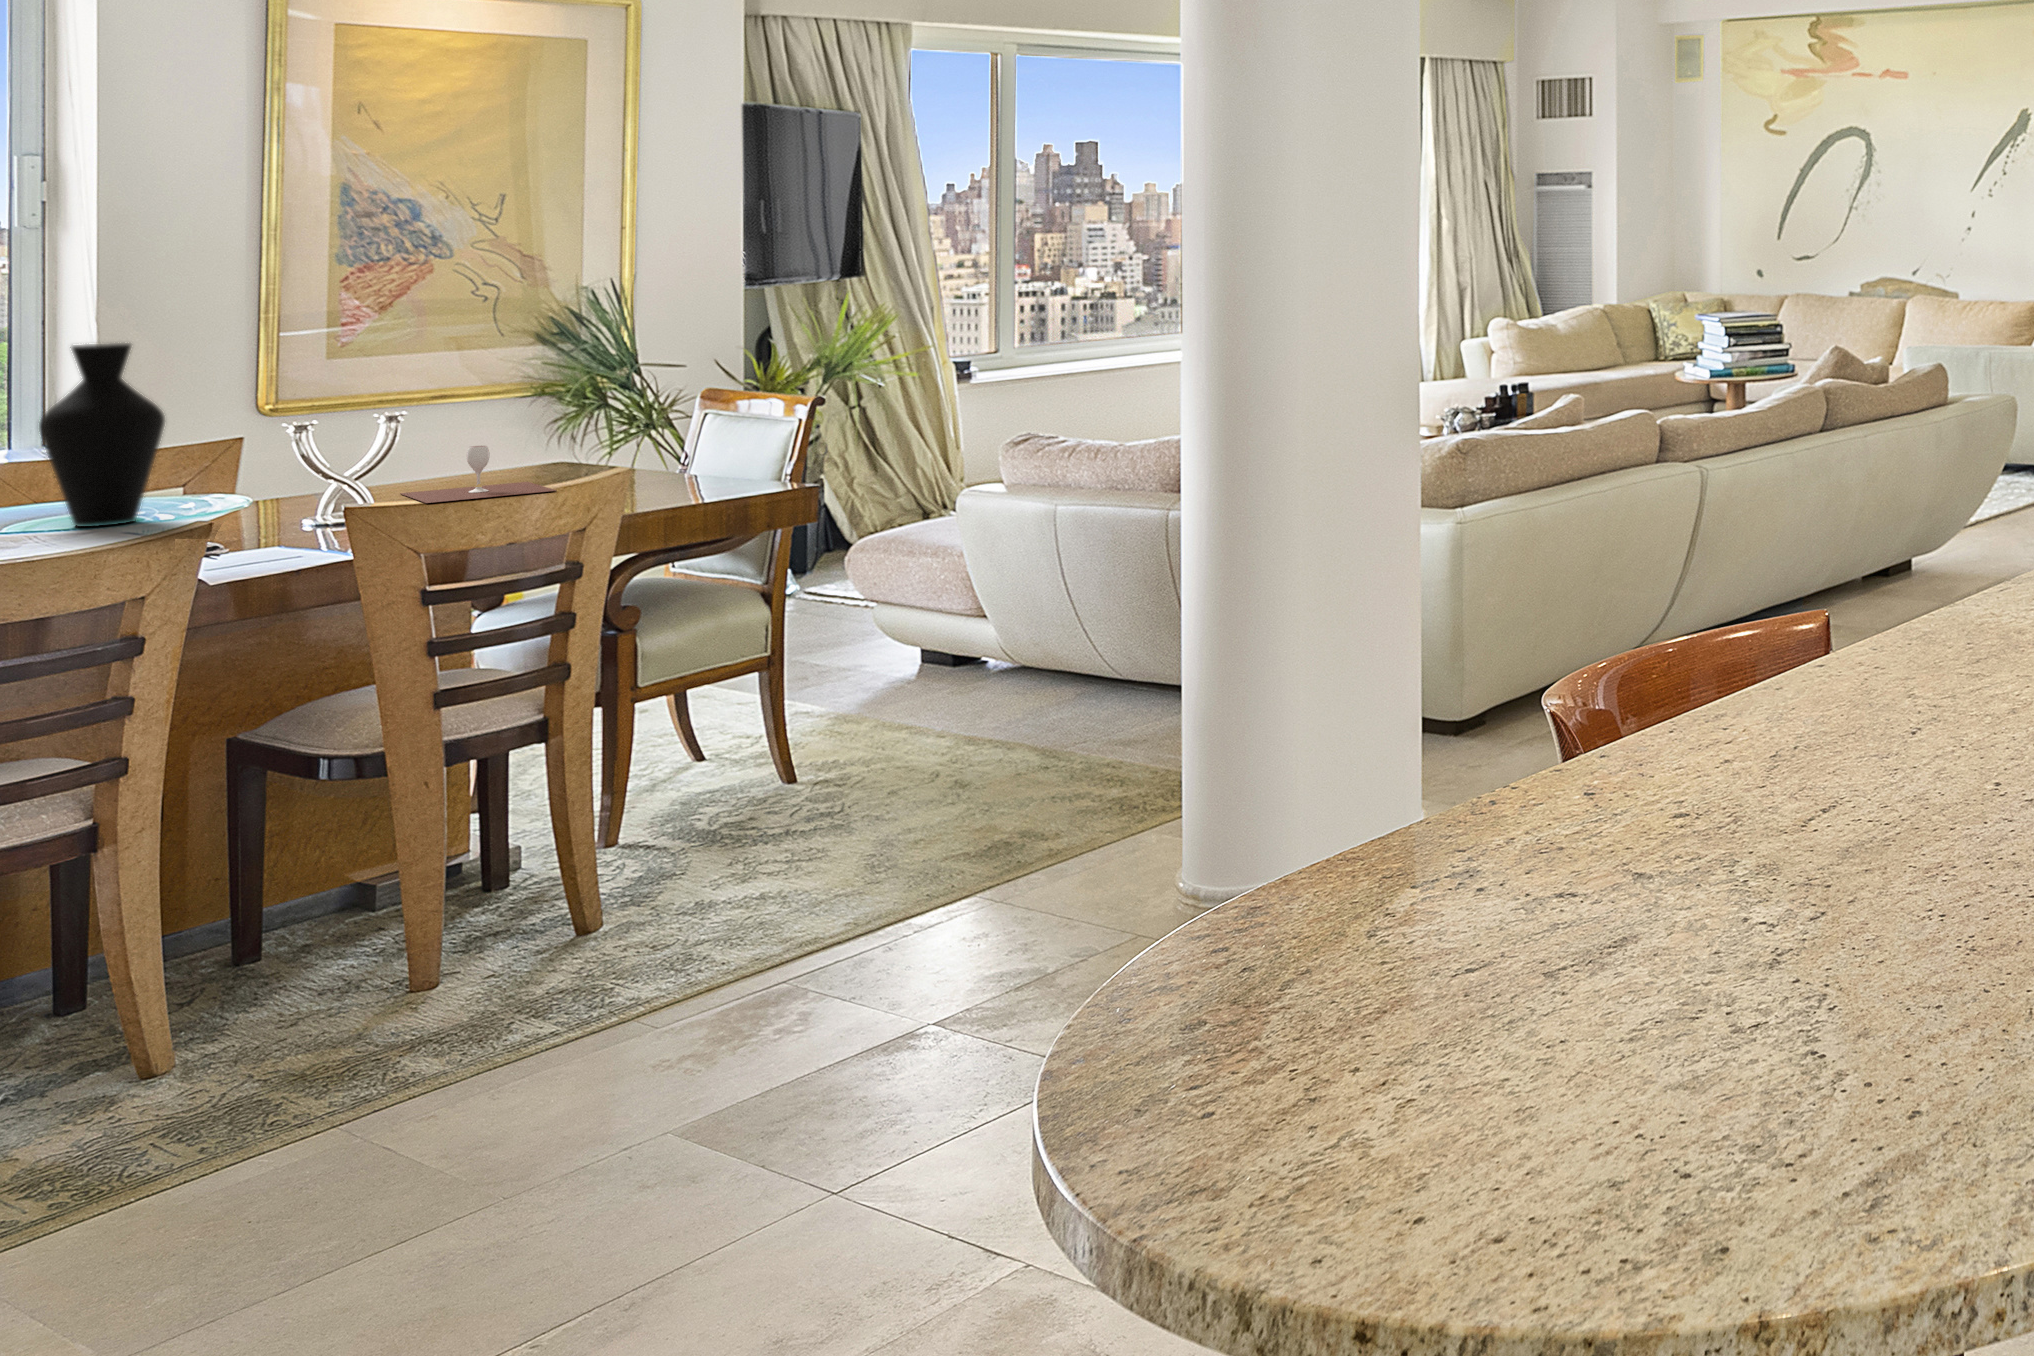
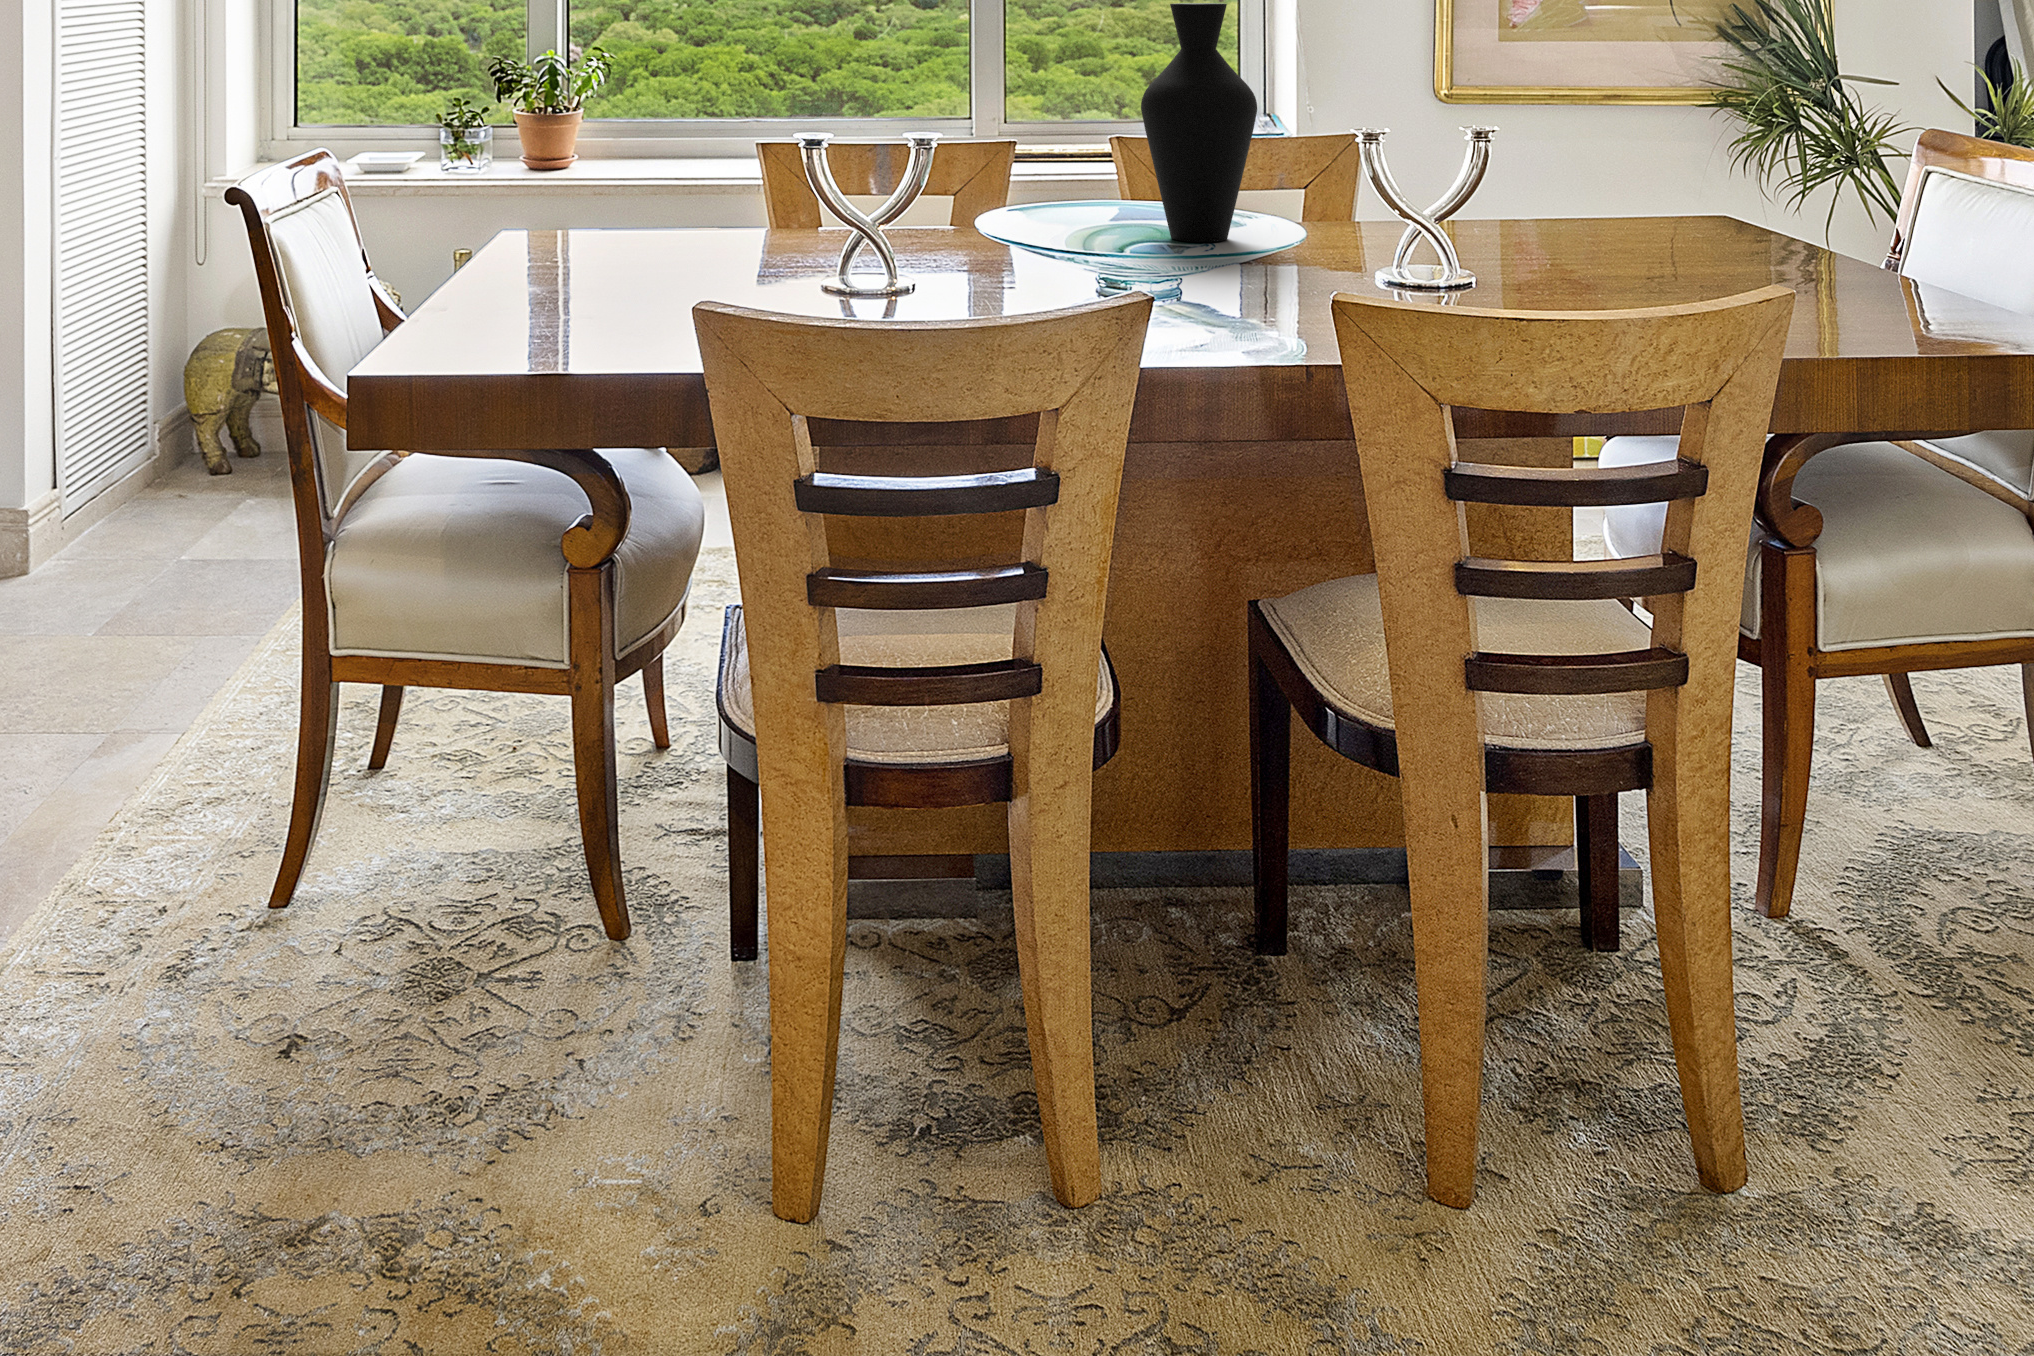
wine glass: present [400,446,556,503] -> none [1511,183,1705,271]

